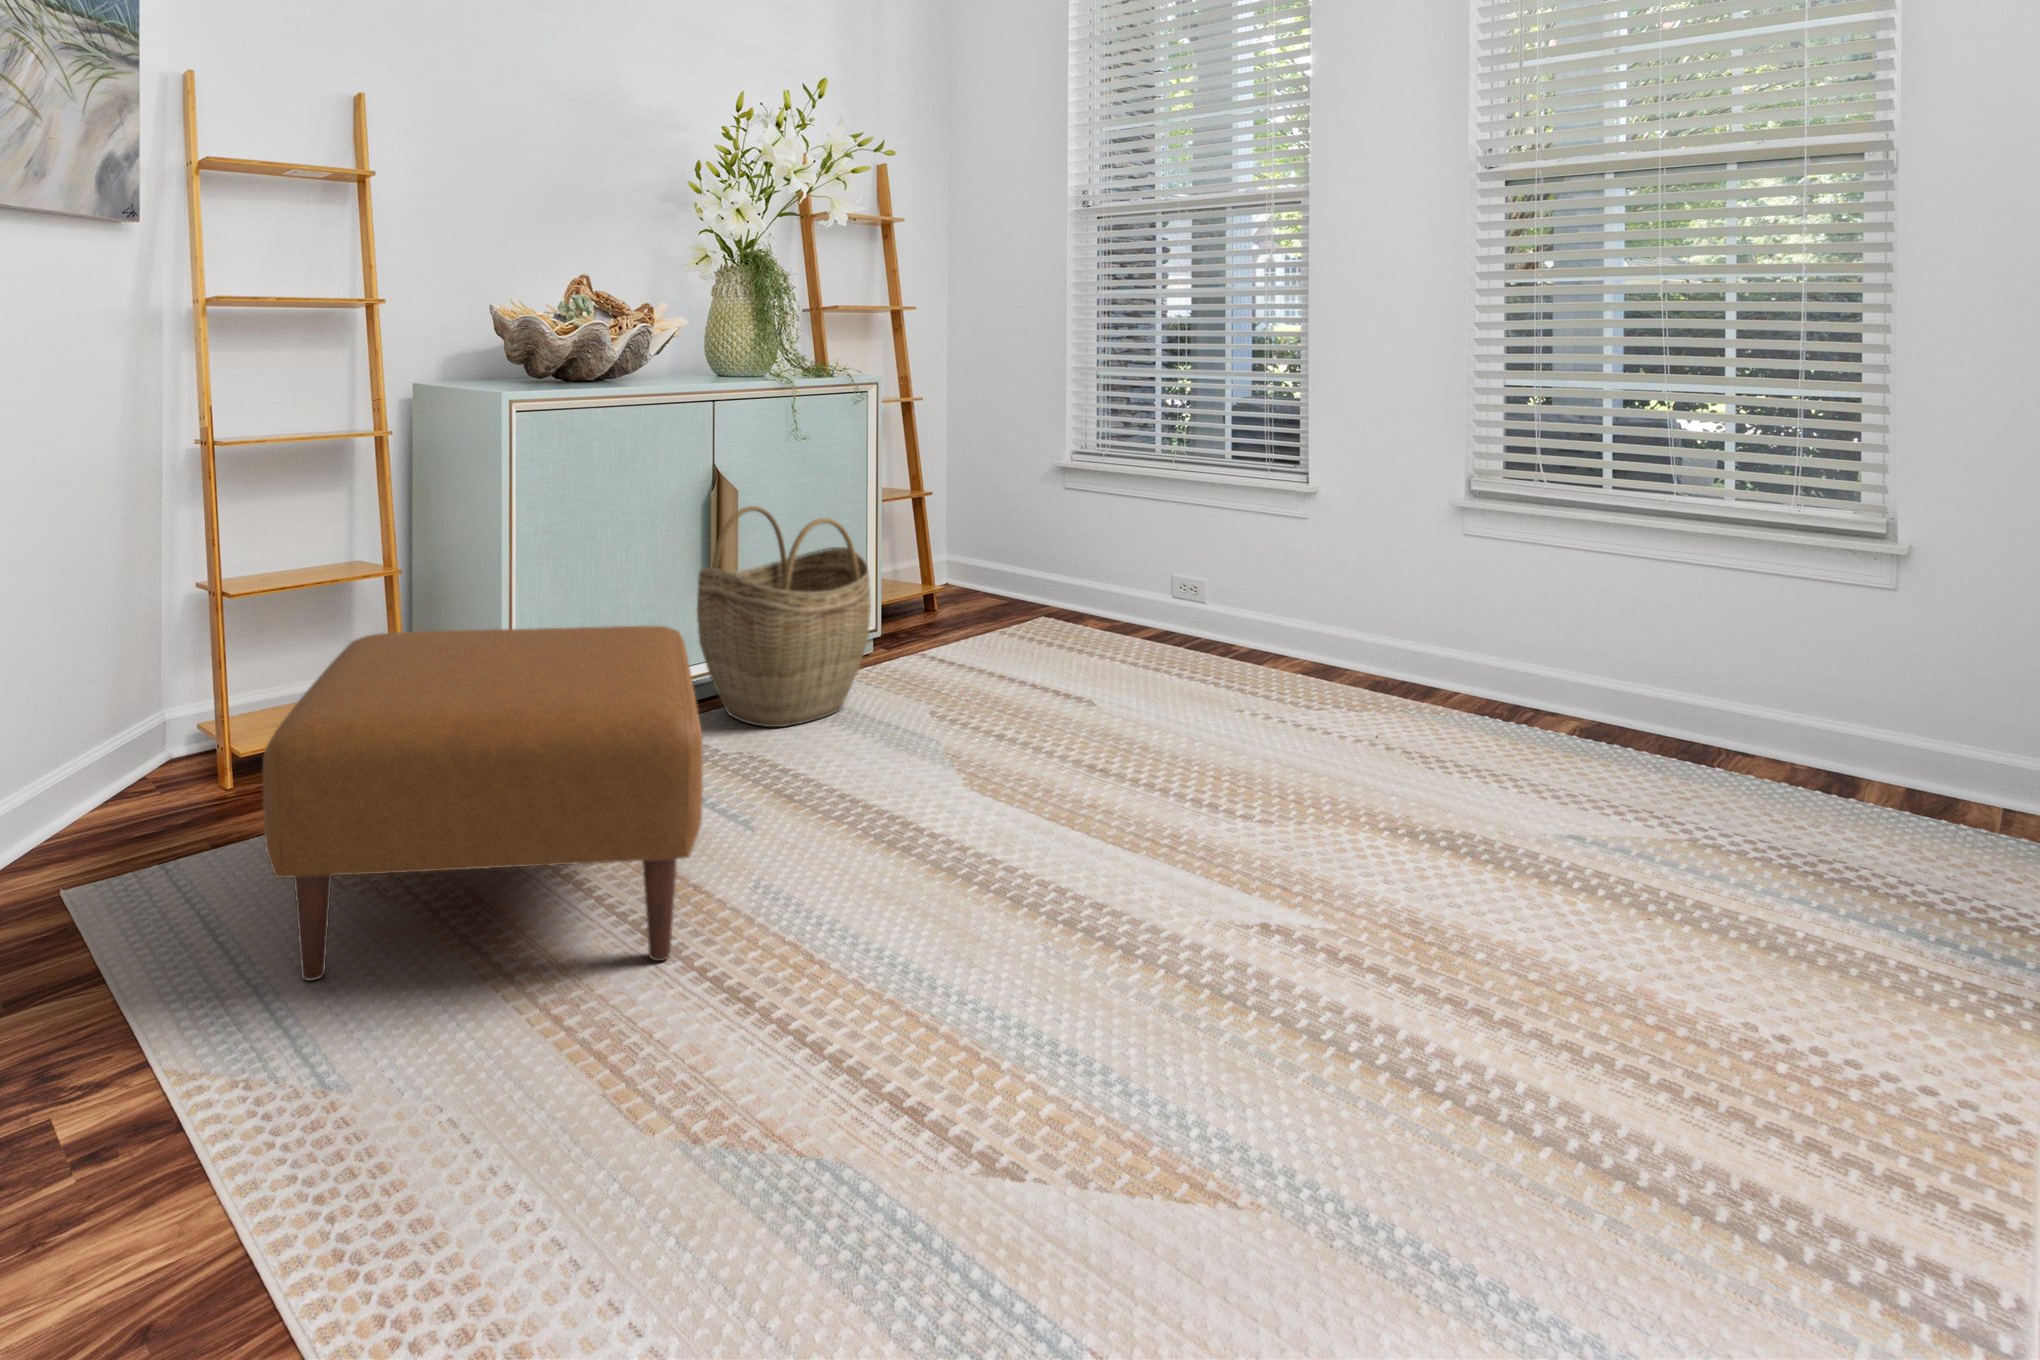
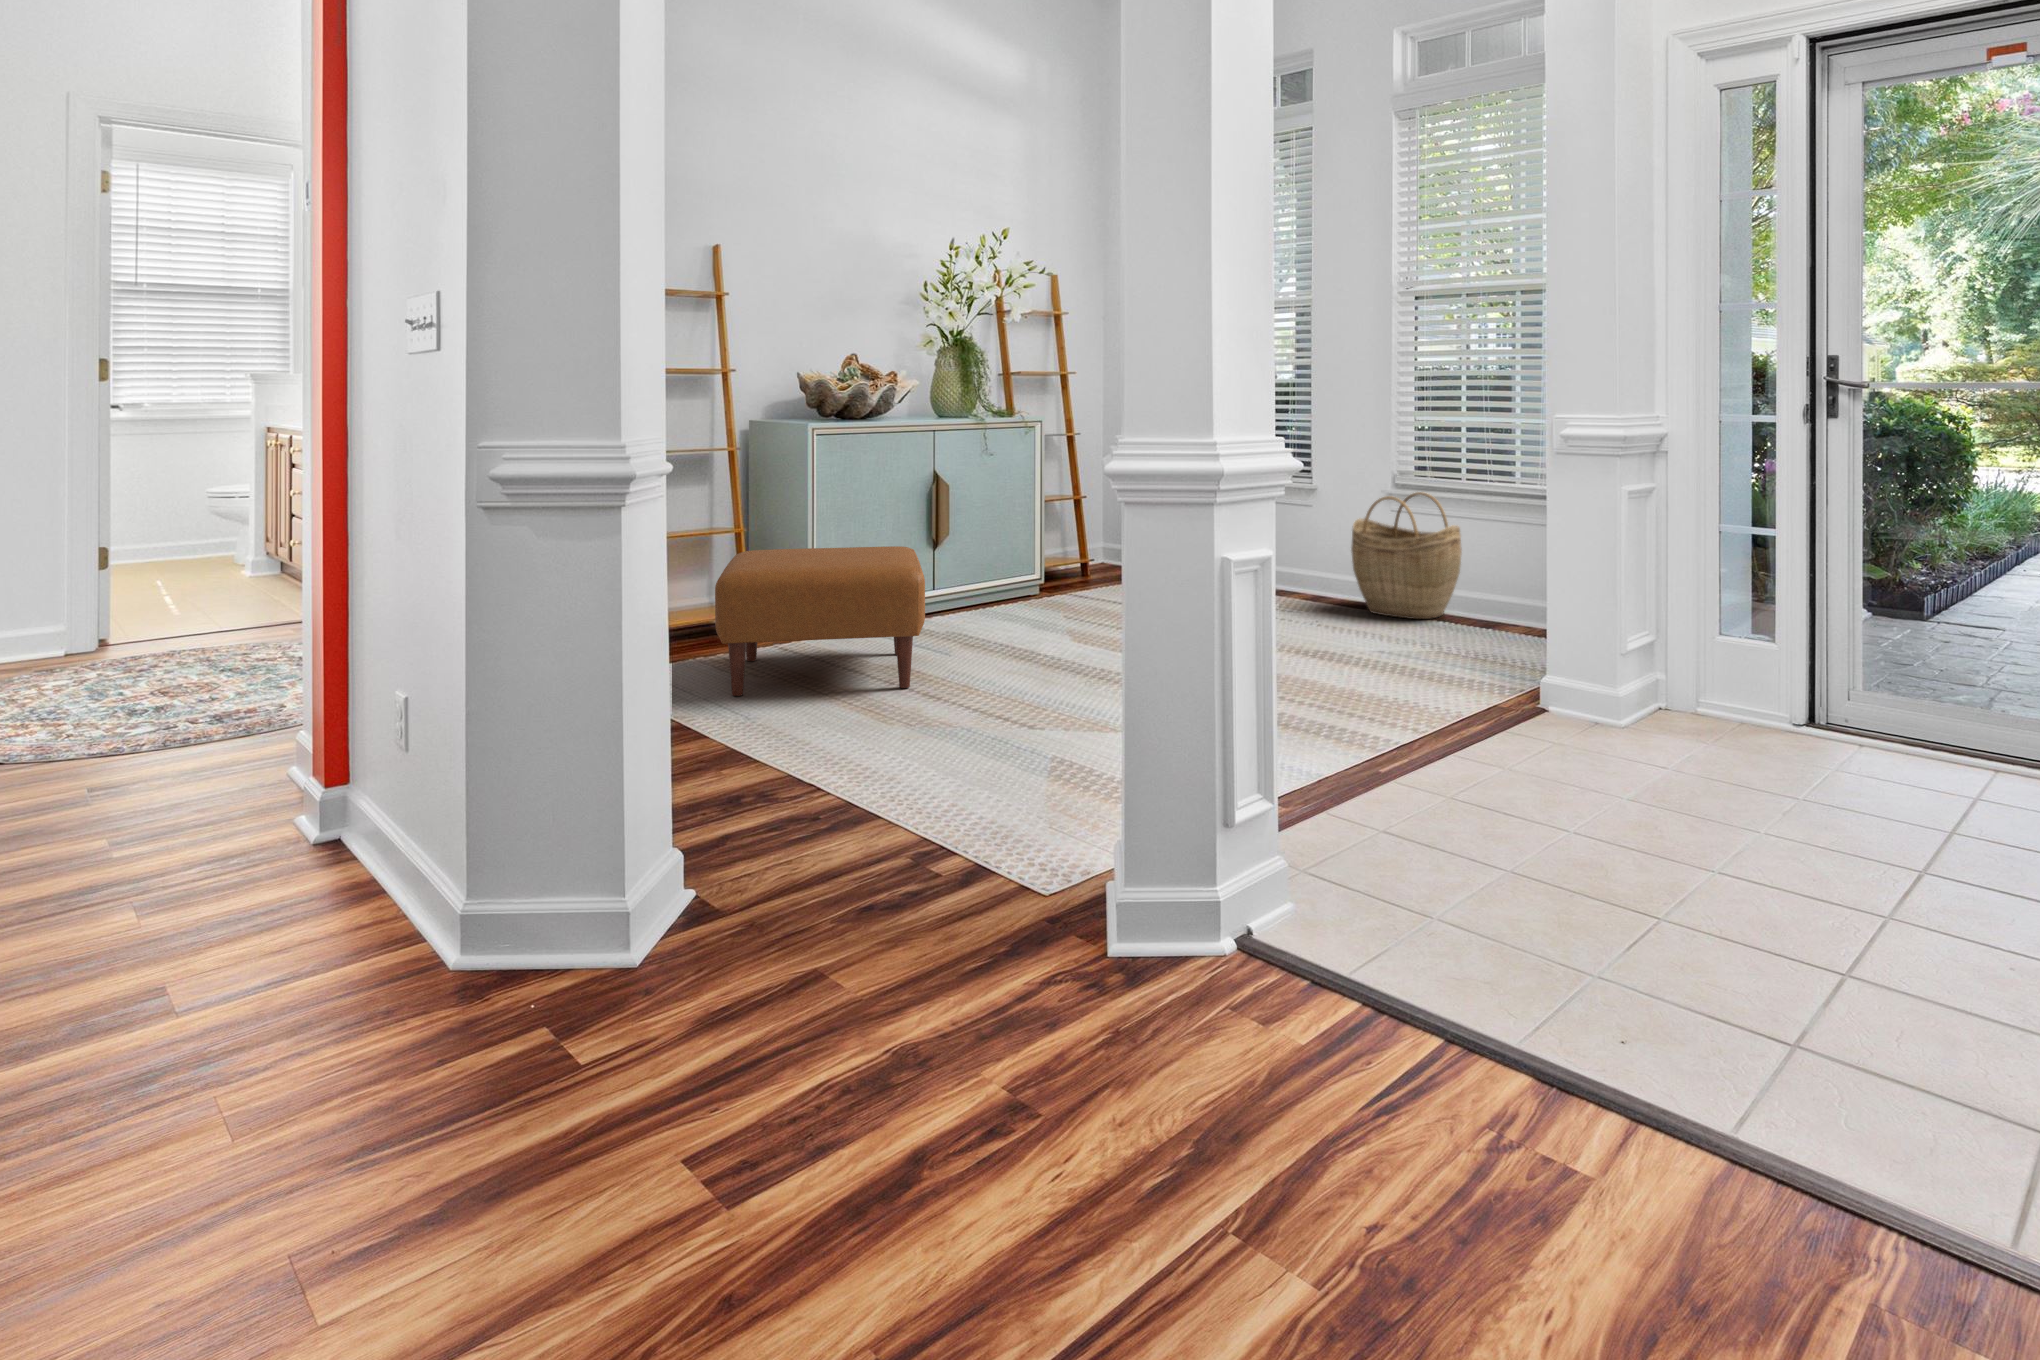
woven basket: present [697,506,871,727] -> present [1351,492,1462,619]

